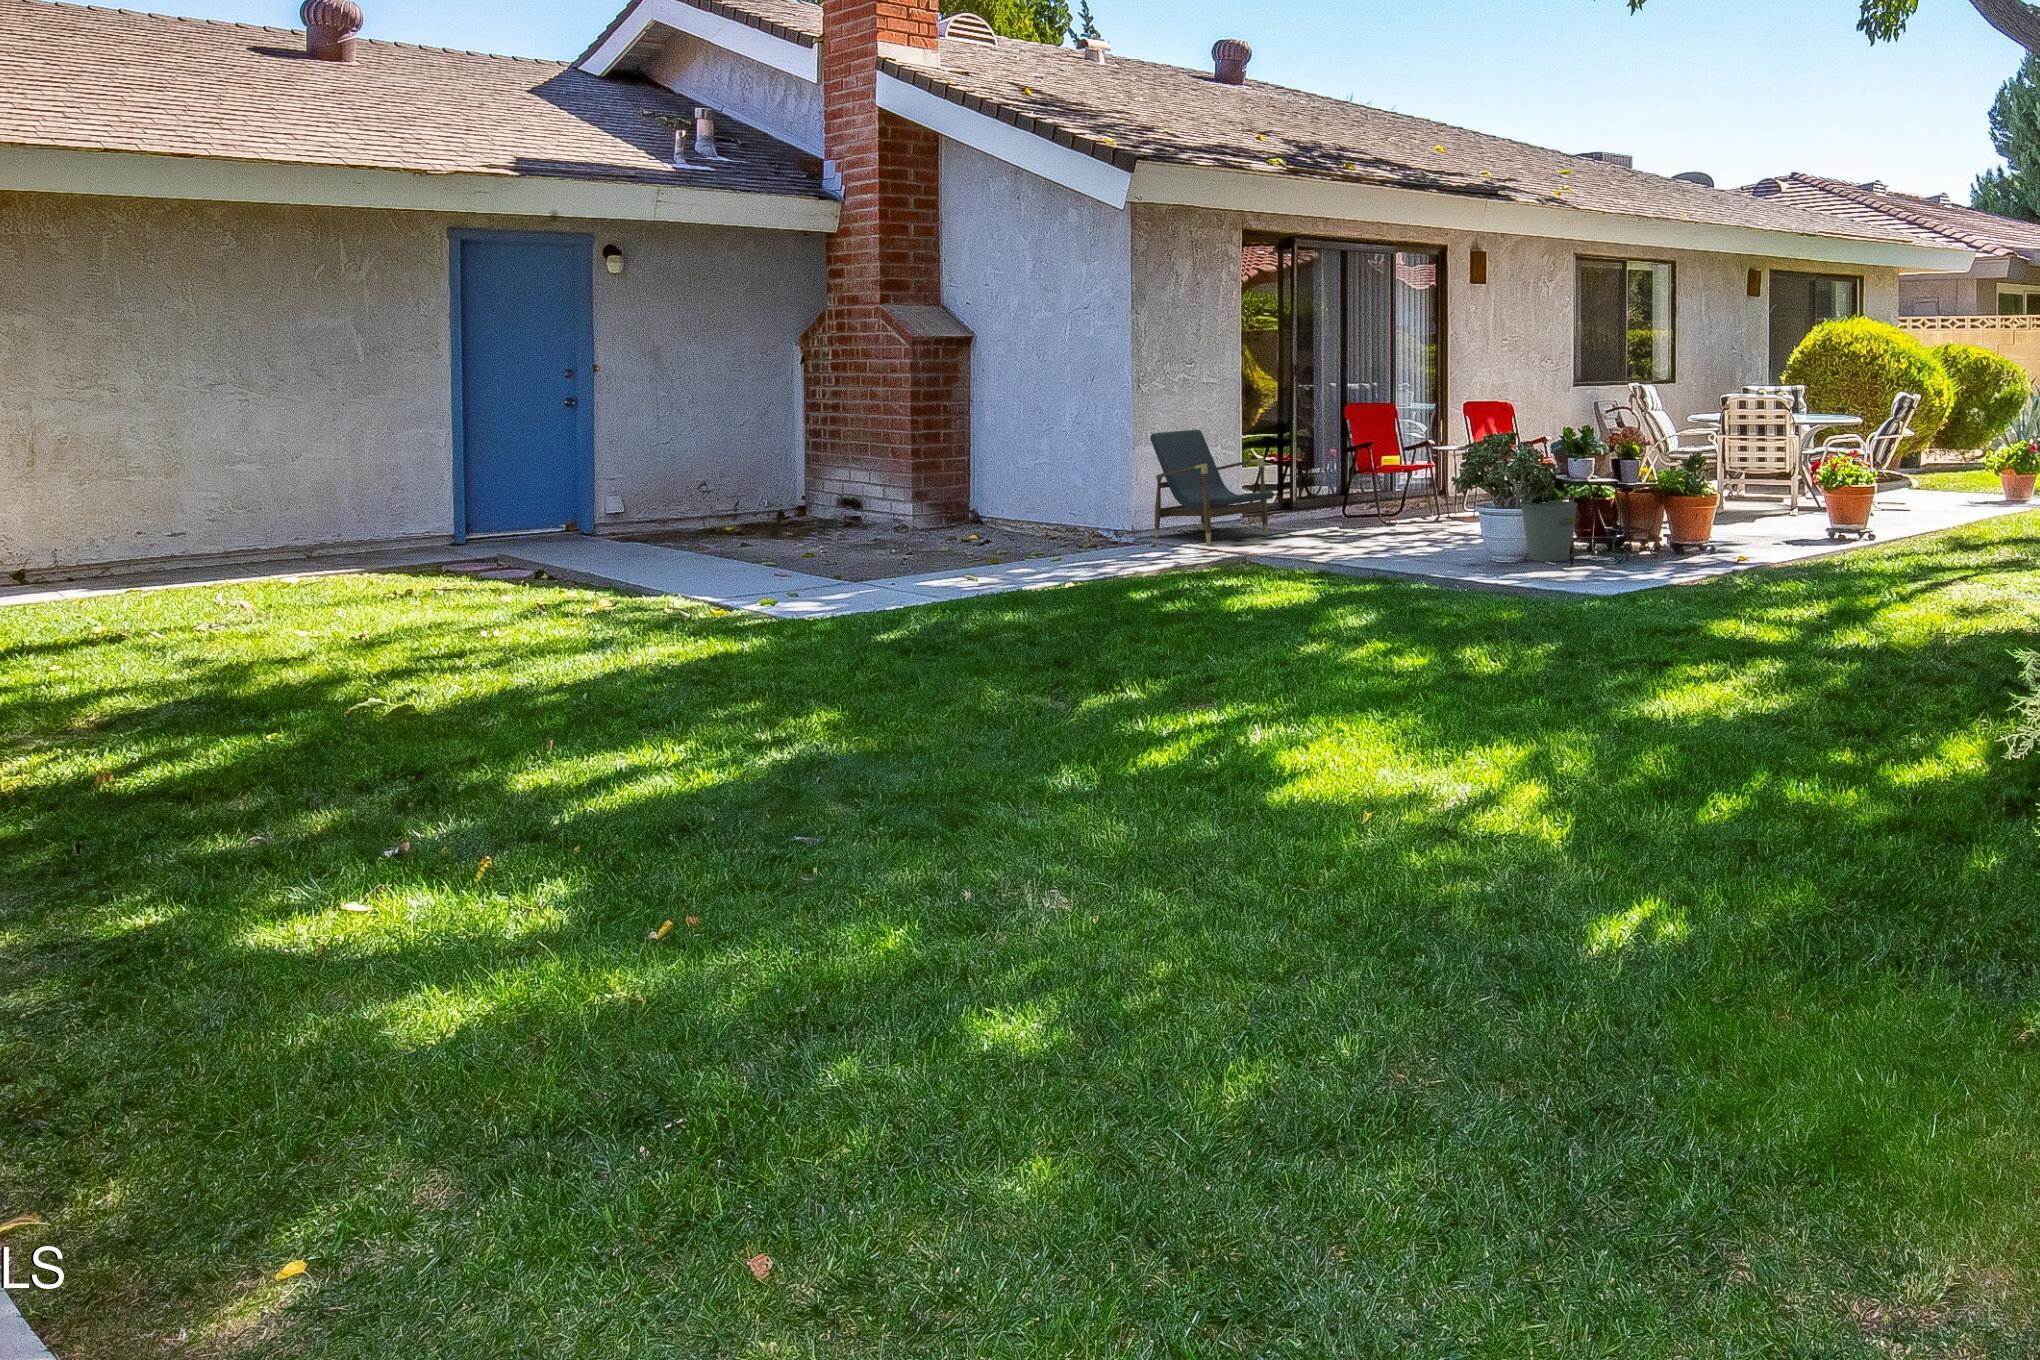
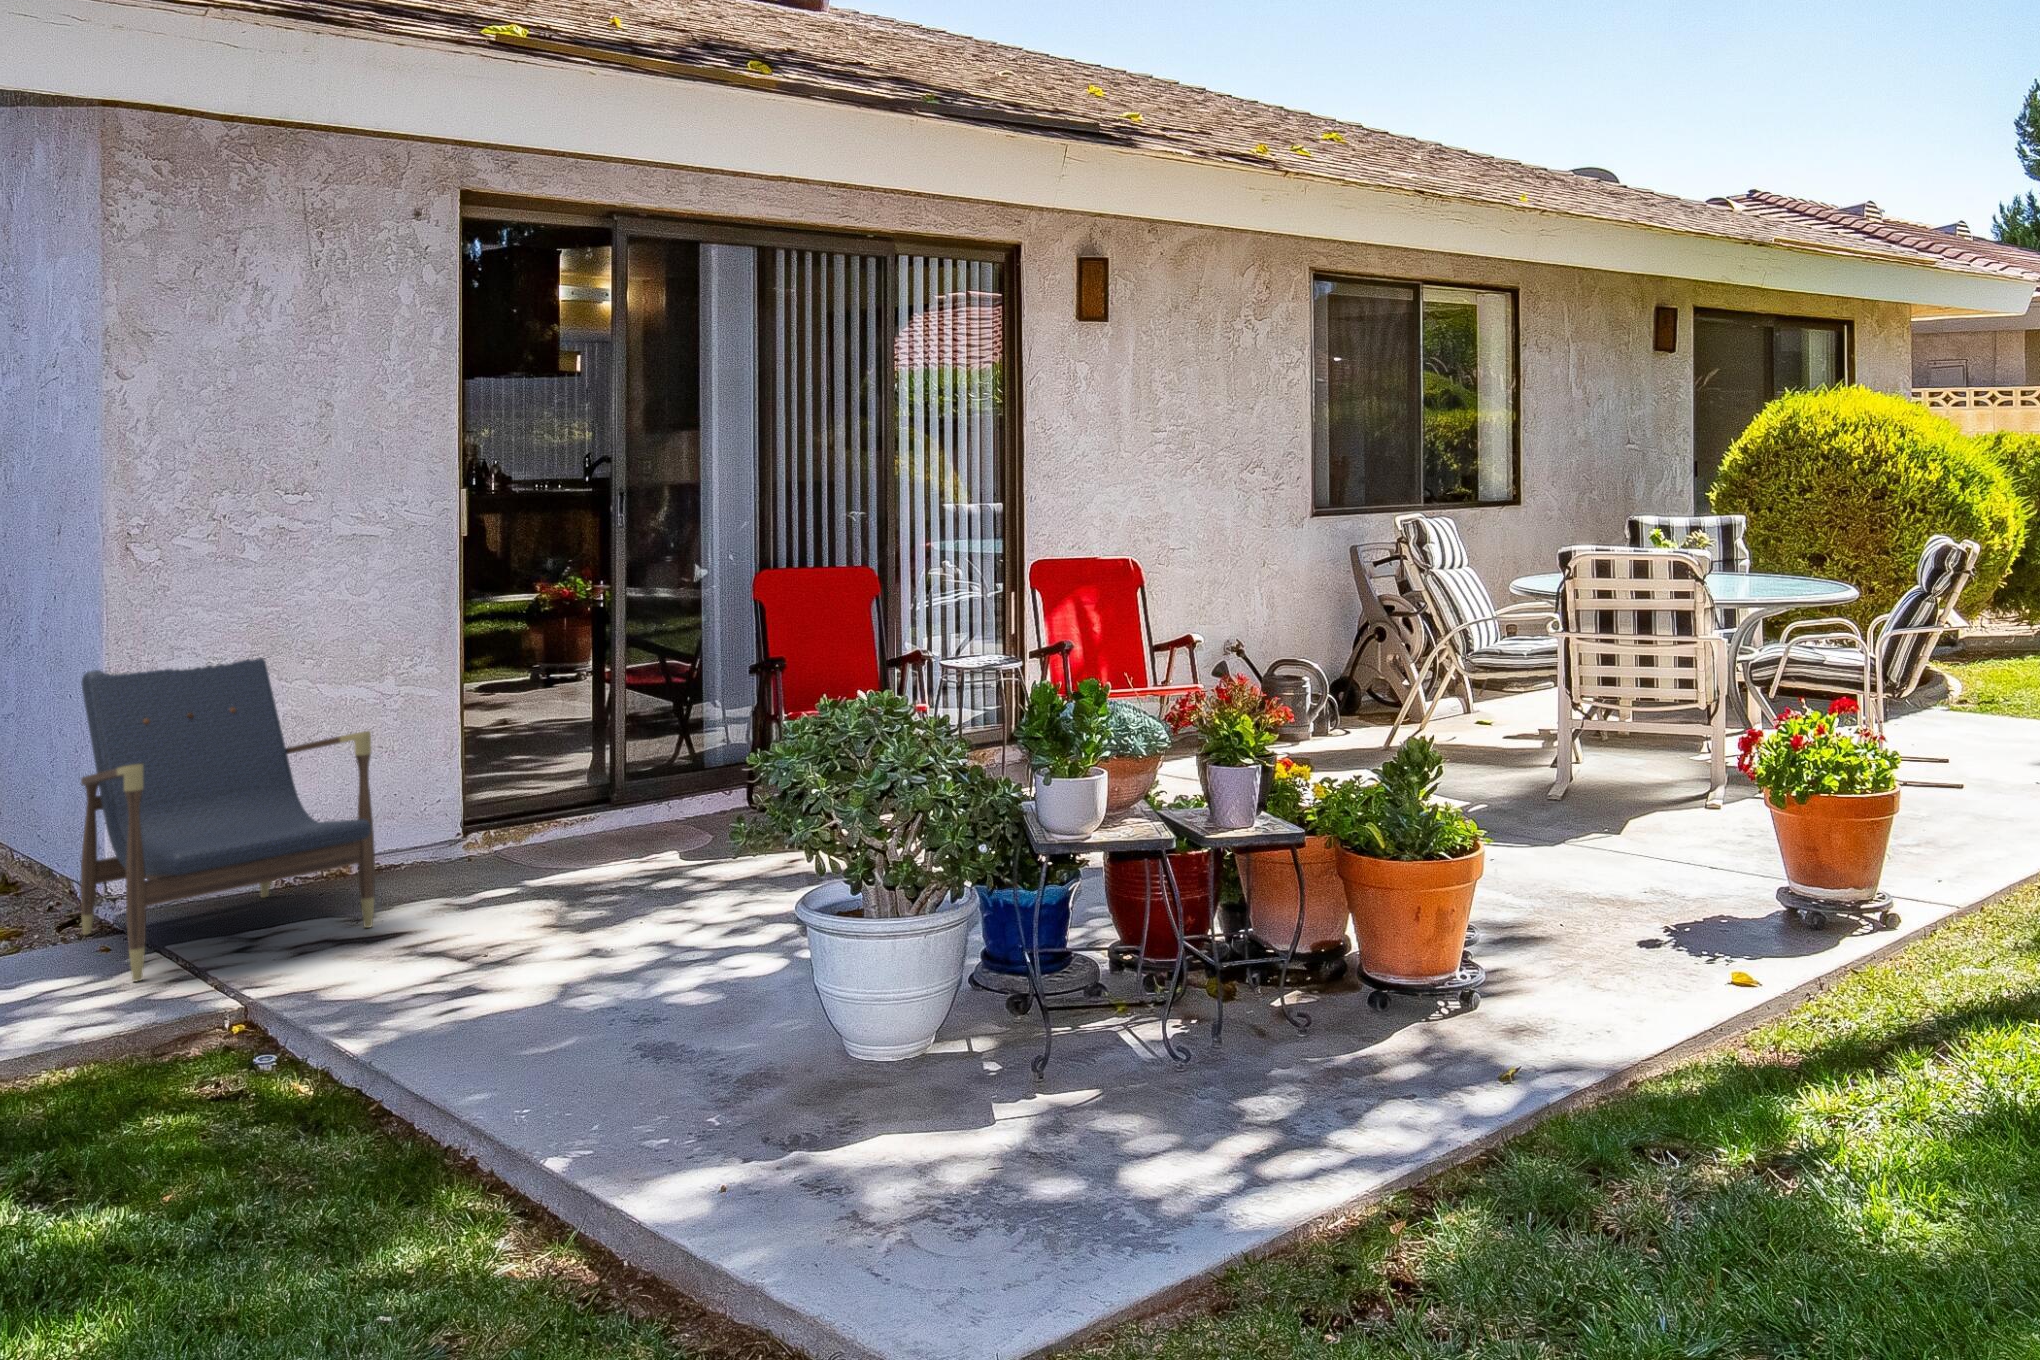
bucket: present [1521,501,1578,562] -> none [863,899,1029,1107]

